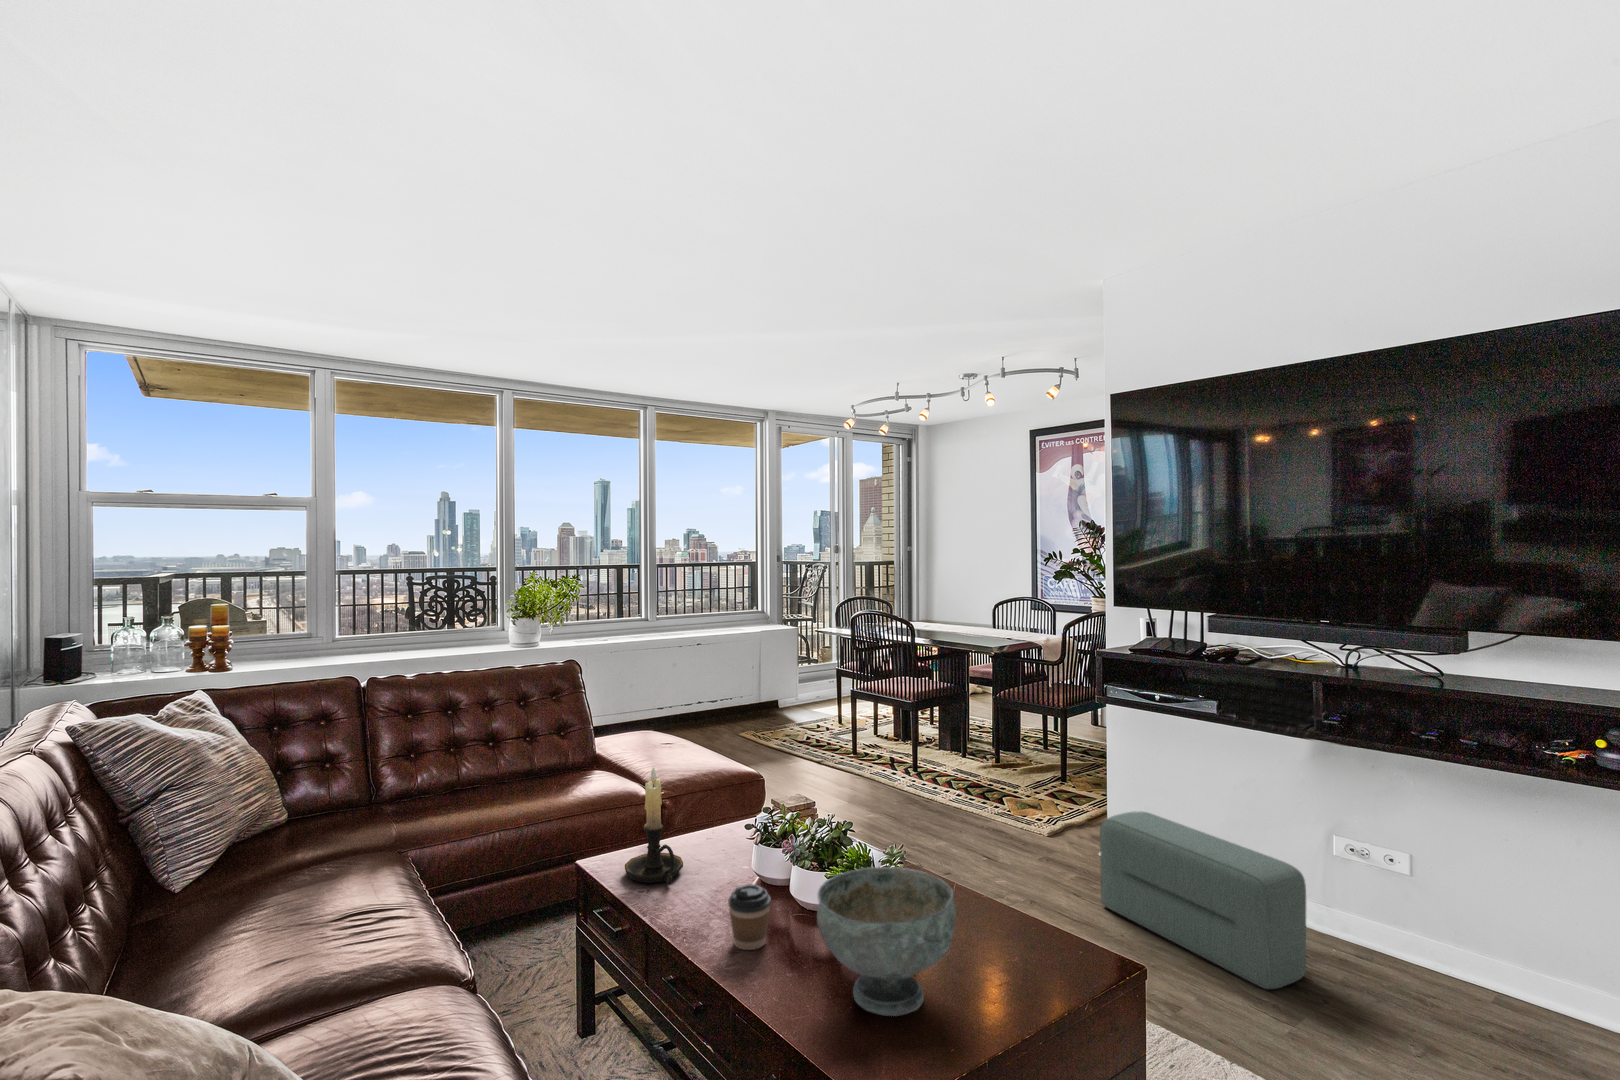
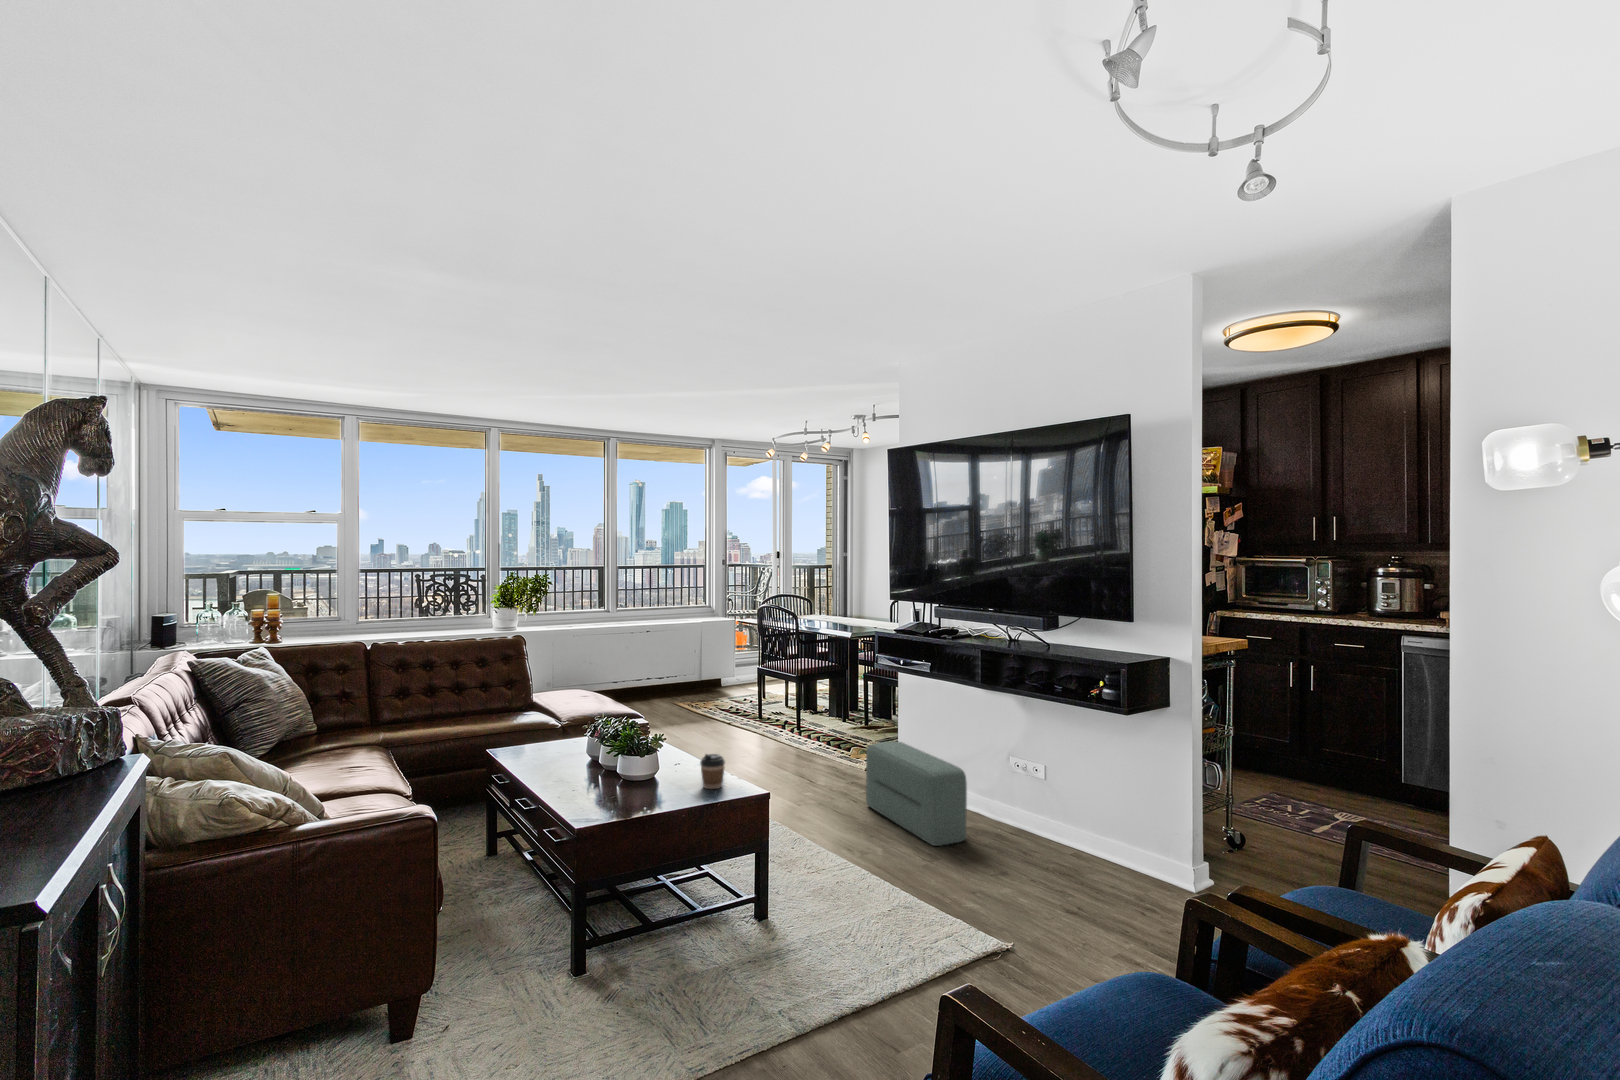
candle holder: present [625,766,683,884] -> none [514,689,551,760]
decorative bowl: present [817,867,956,1016] -> none [585,736,662,805]
coffee cup: present [728,884,771,950] -> present [700,754,725,789]

